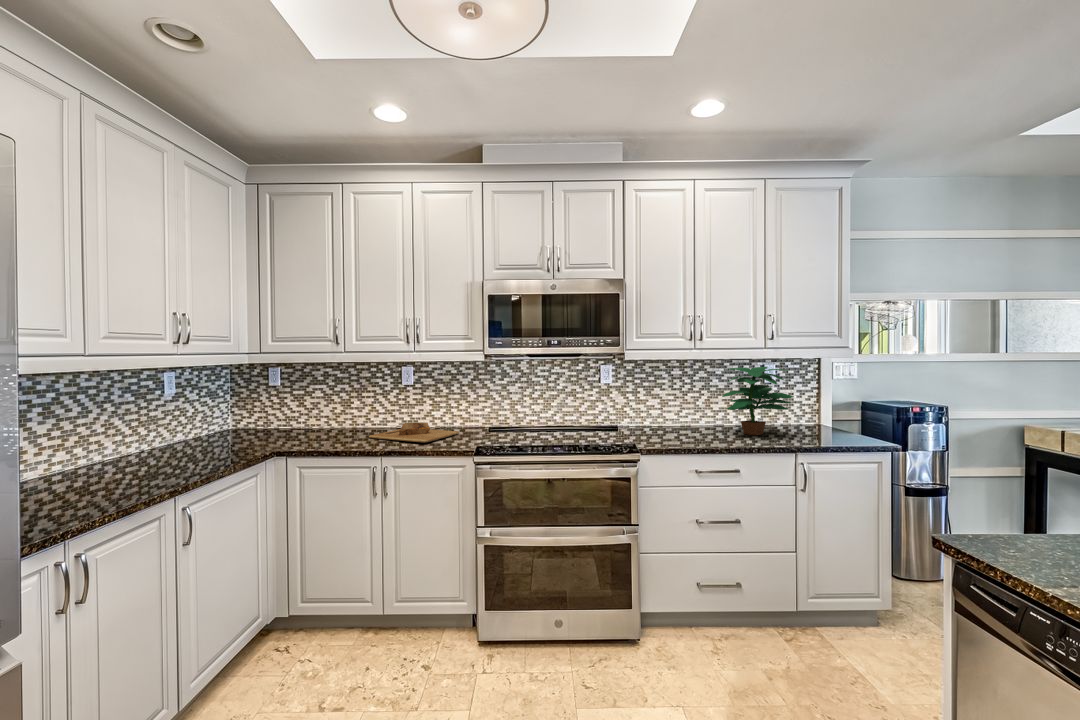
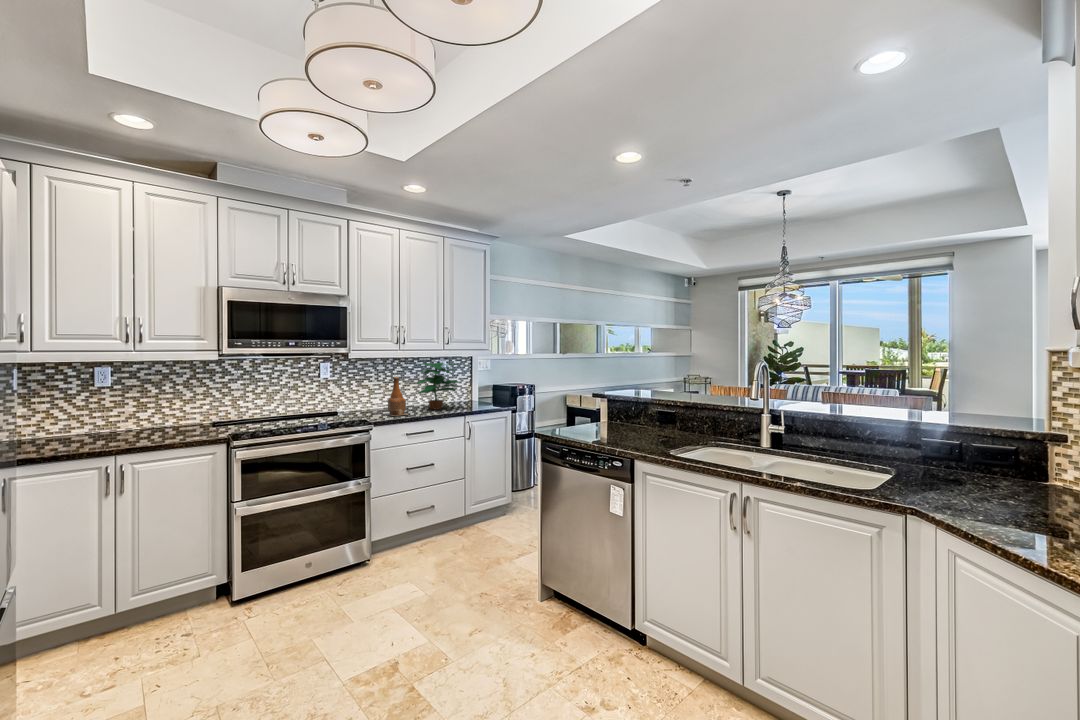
bottle: none [674,386,704,441] -> present [387,377,408,416]
cutting board: present [369,422,459,443] -> none [77,422,188,443]

